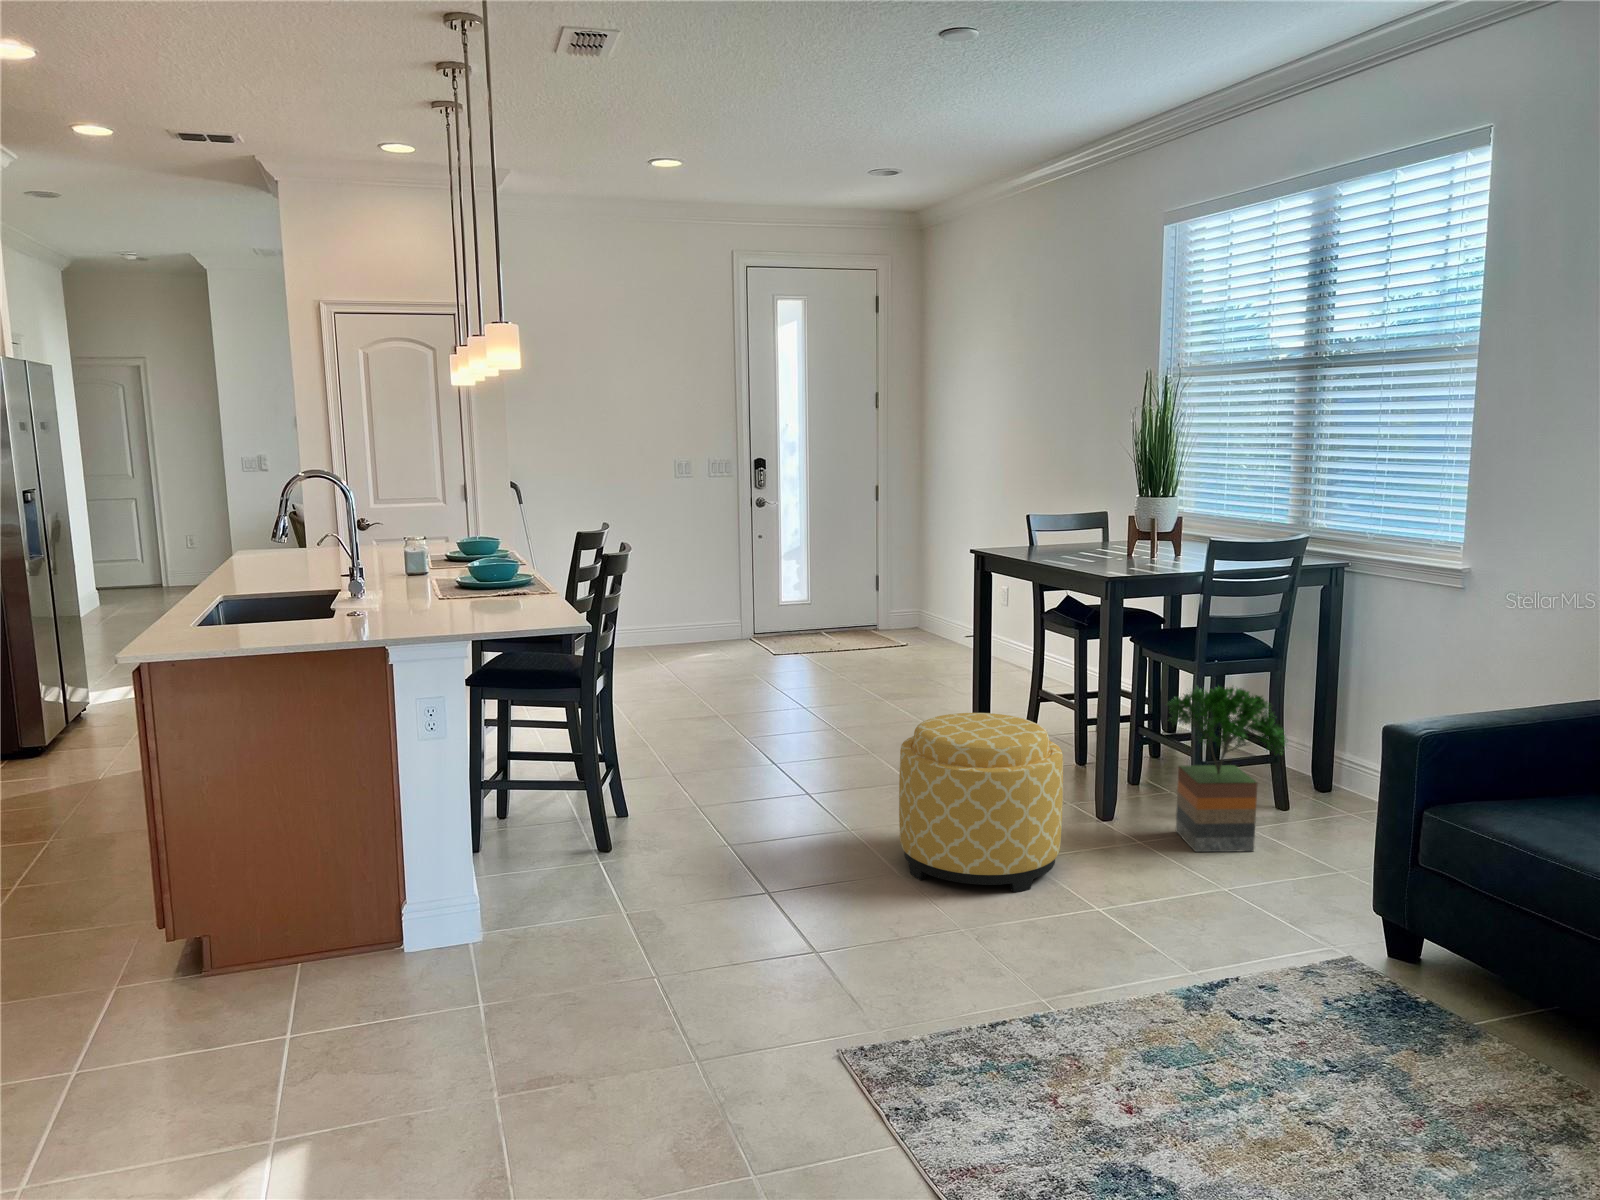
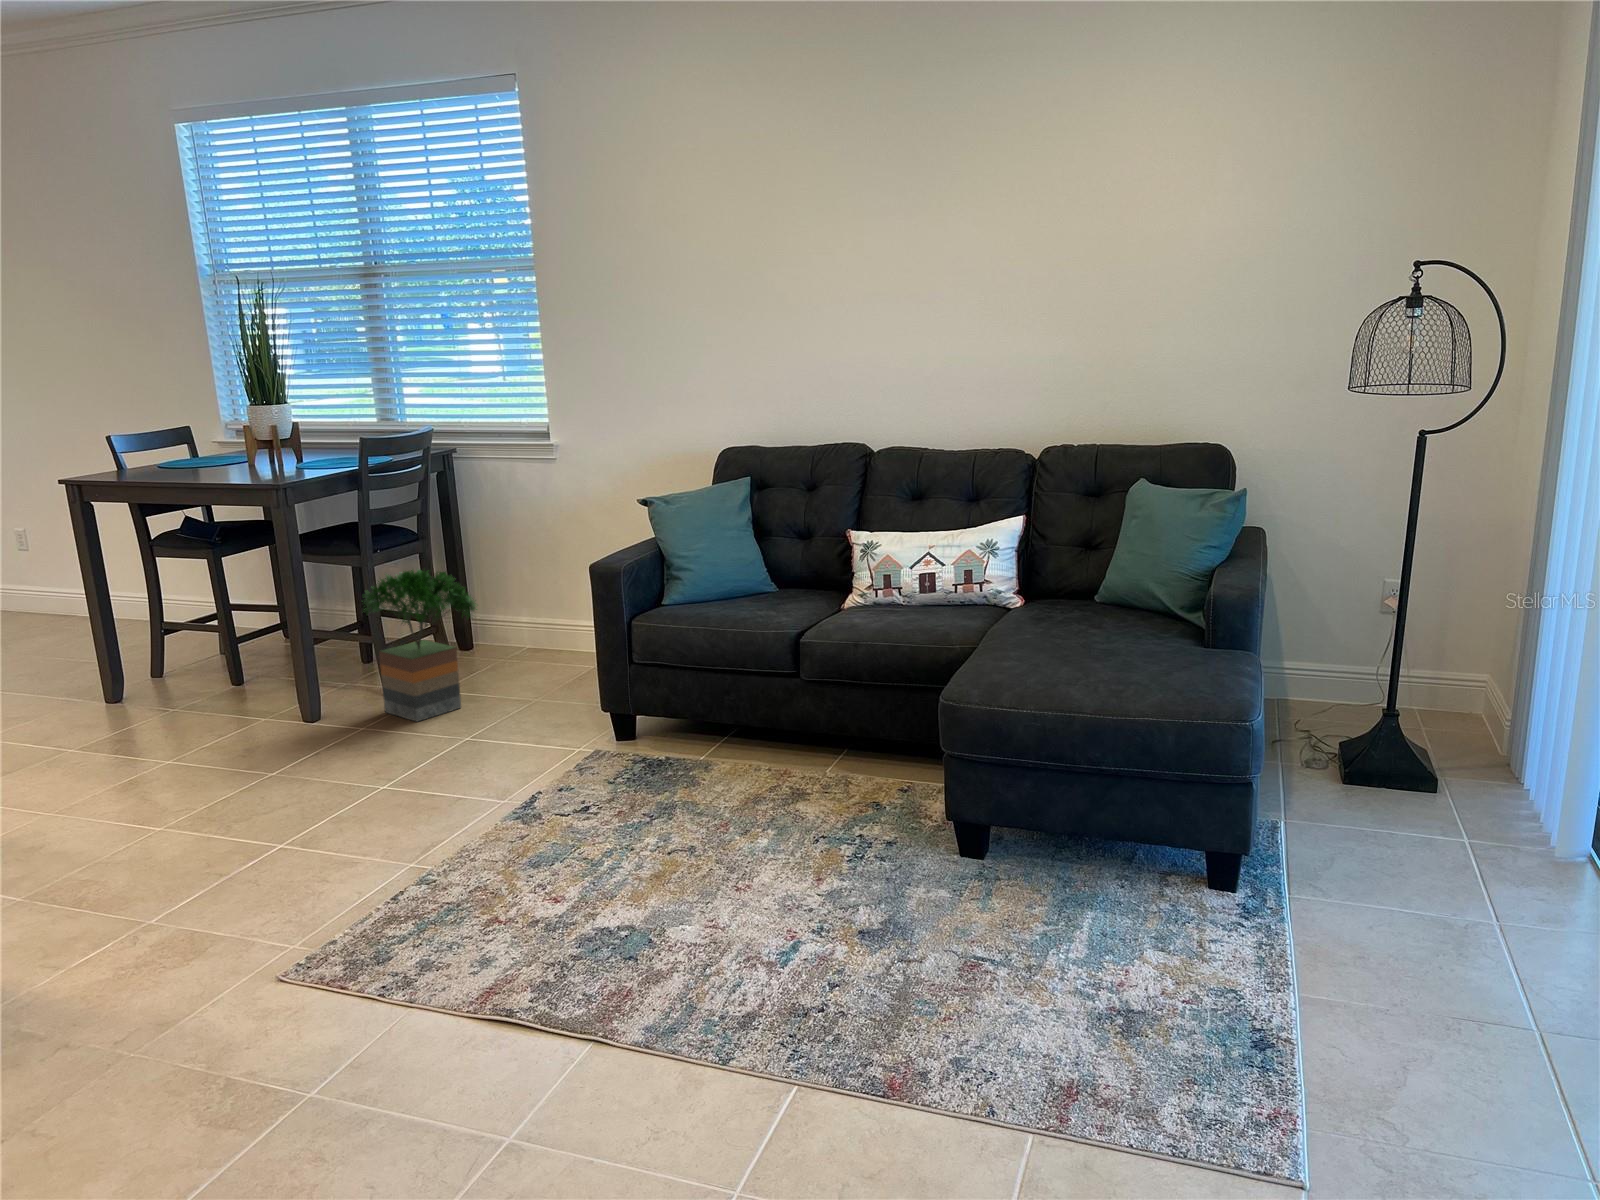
ottoman: present [899,713,1063,892] -> none [116,634,318,825]

